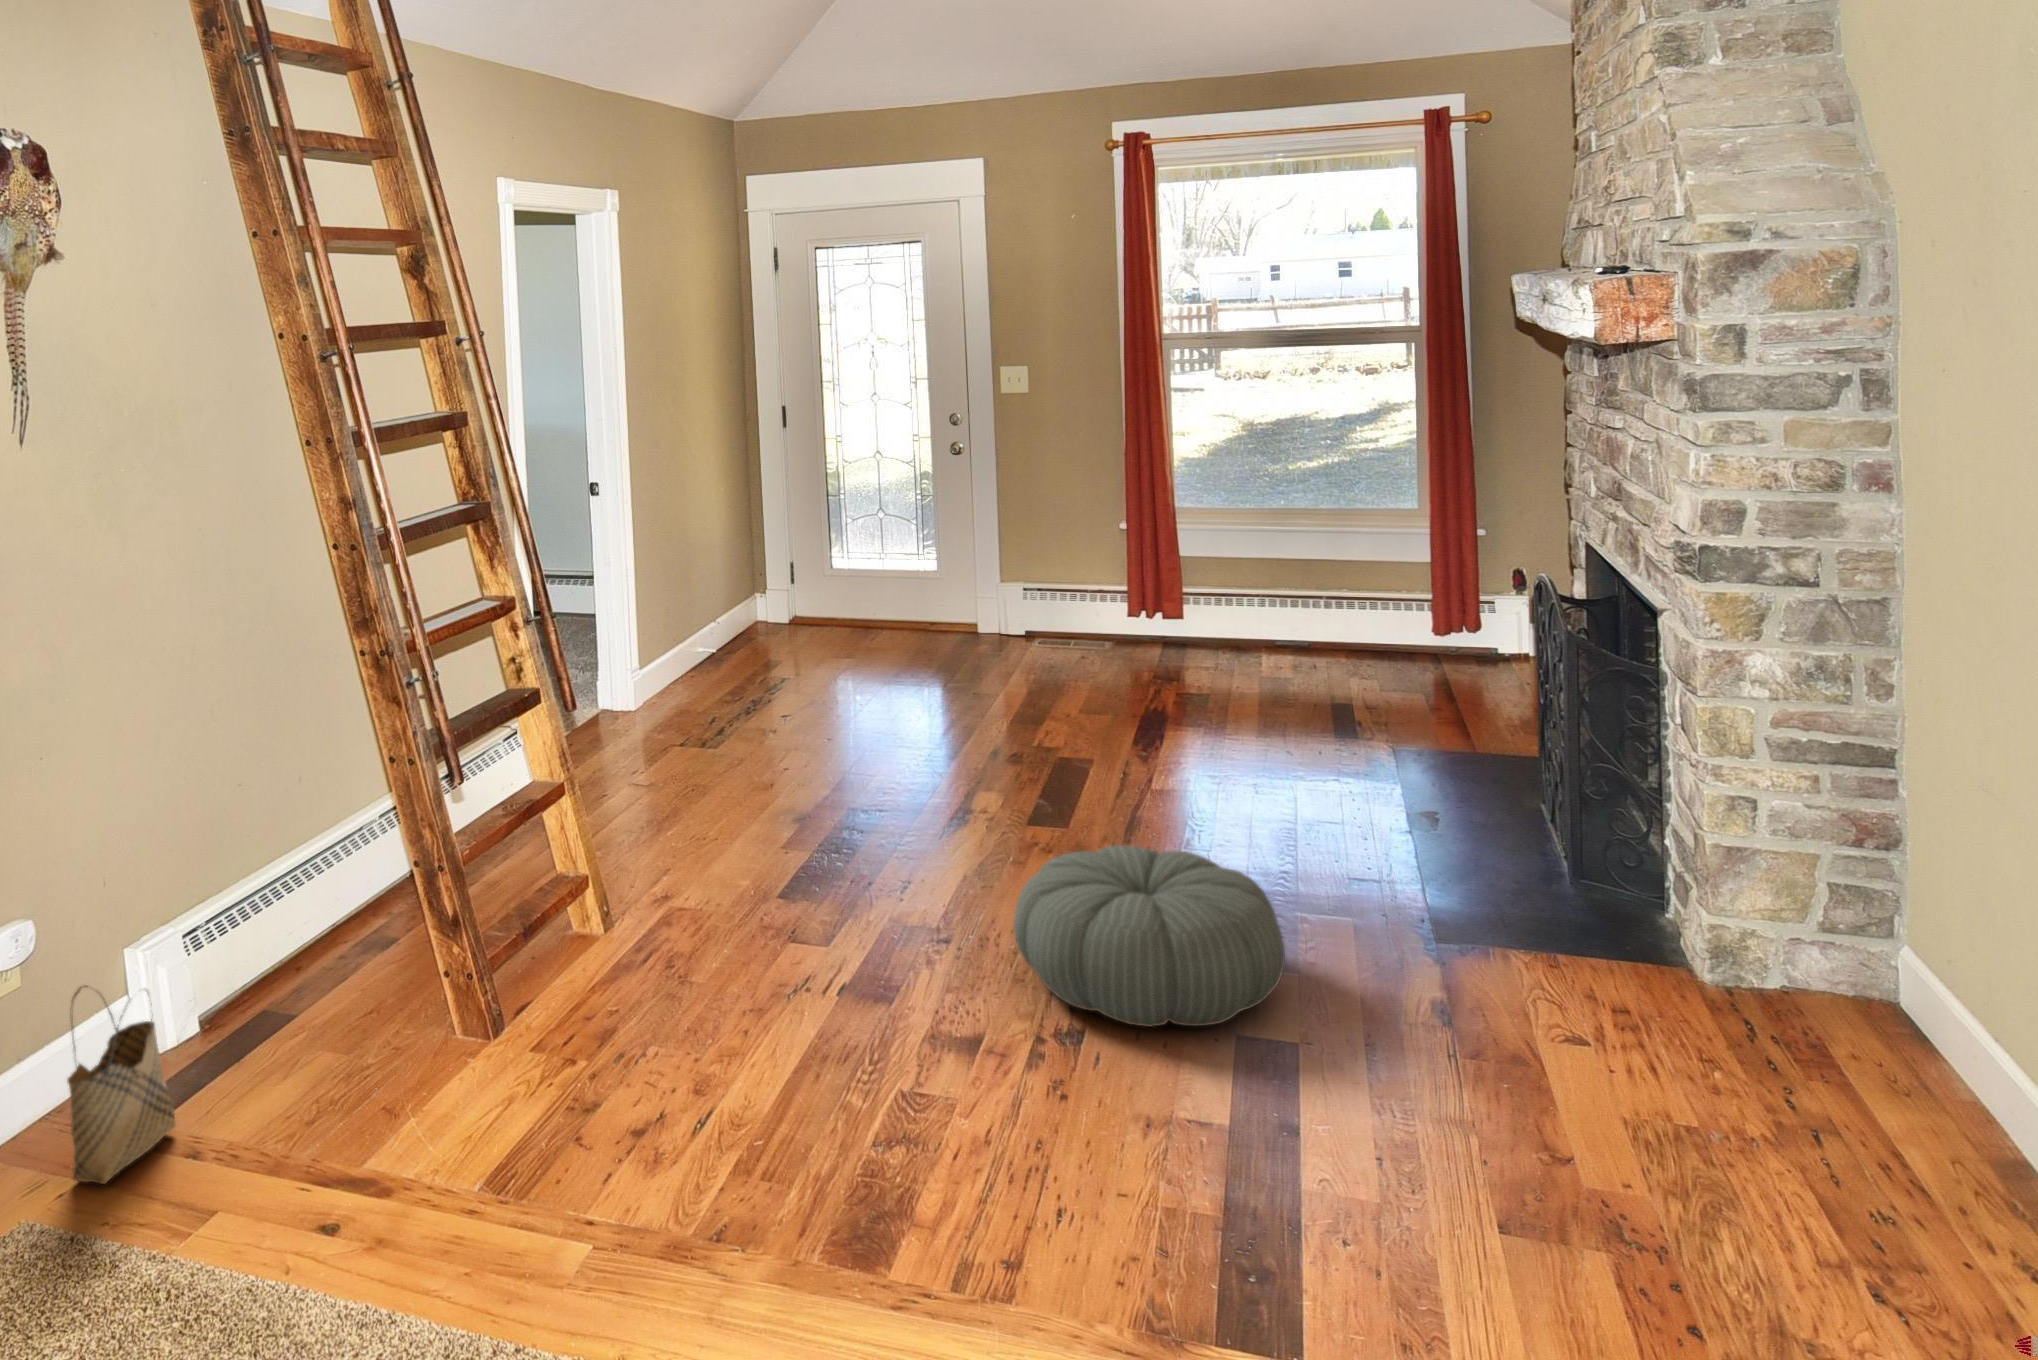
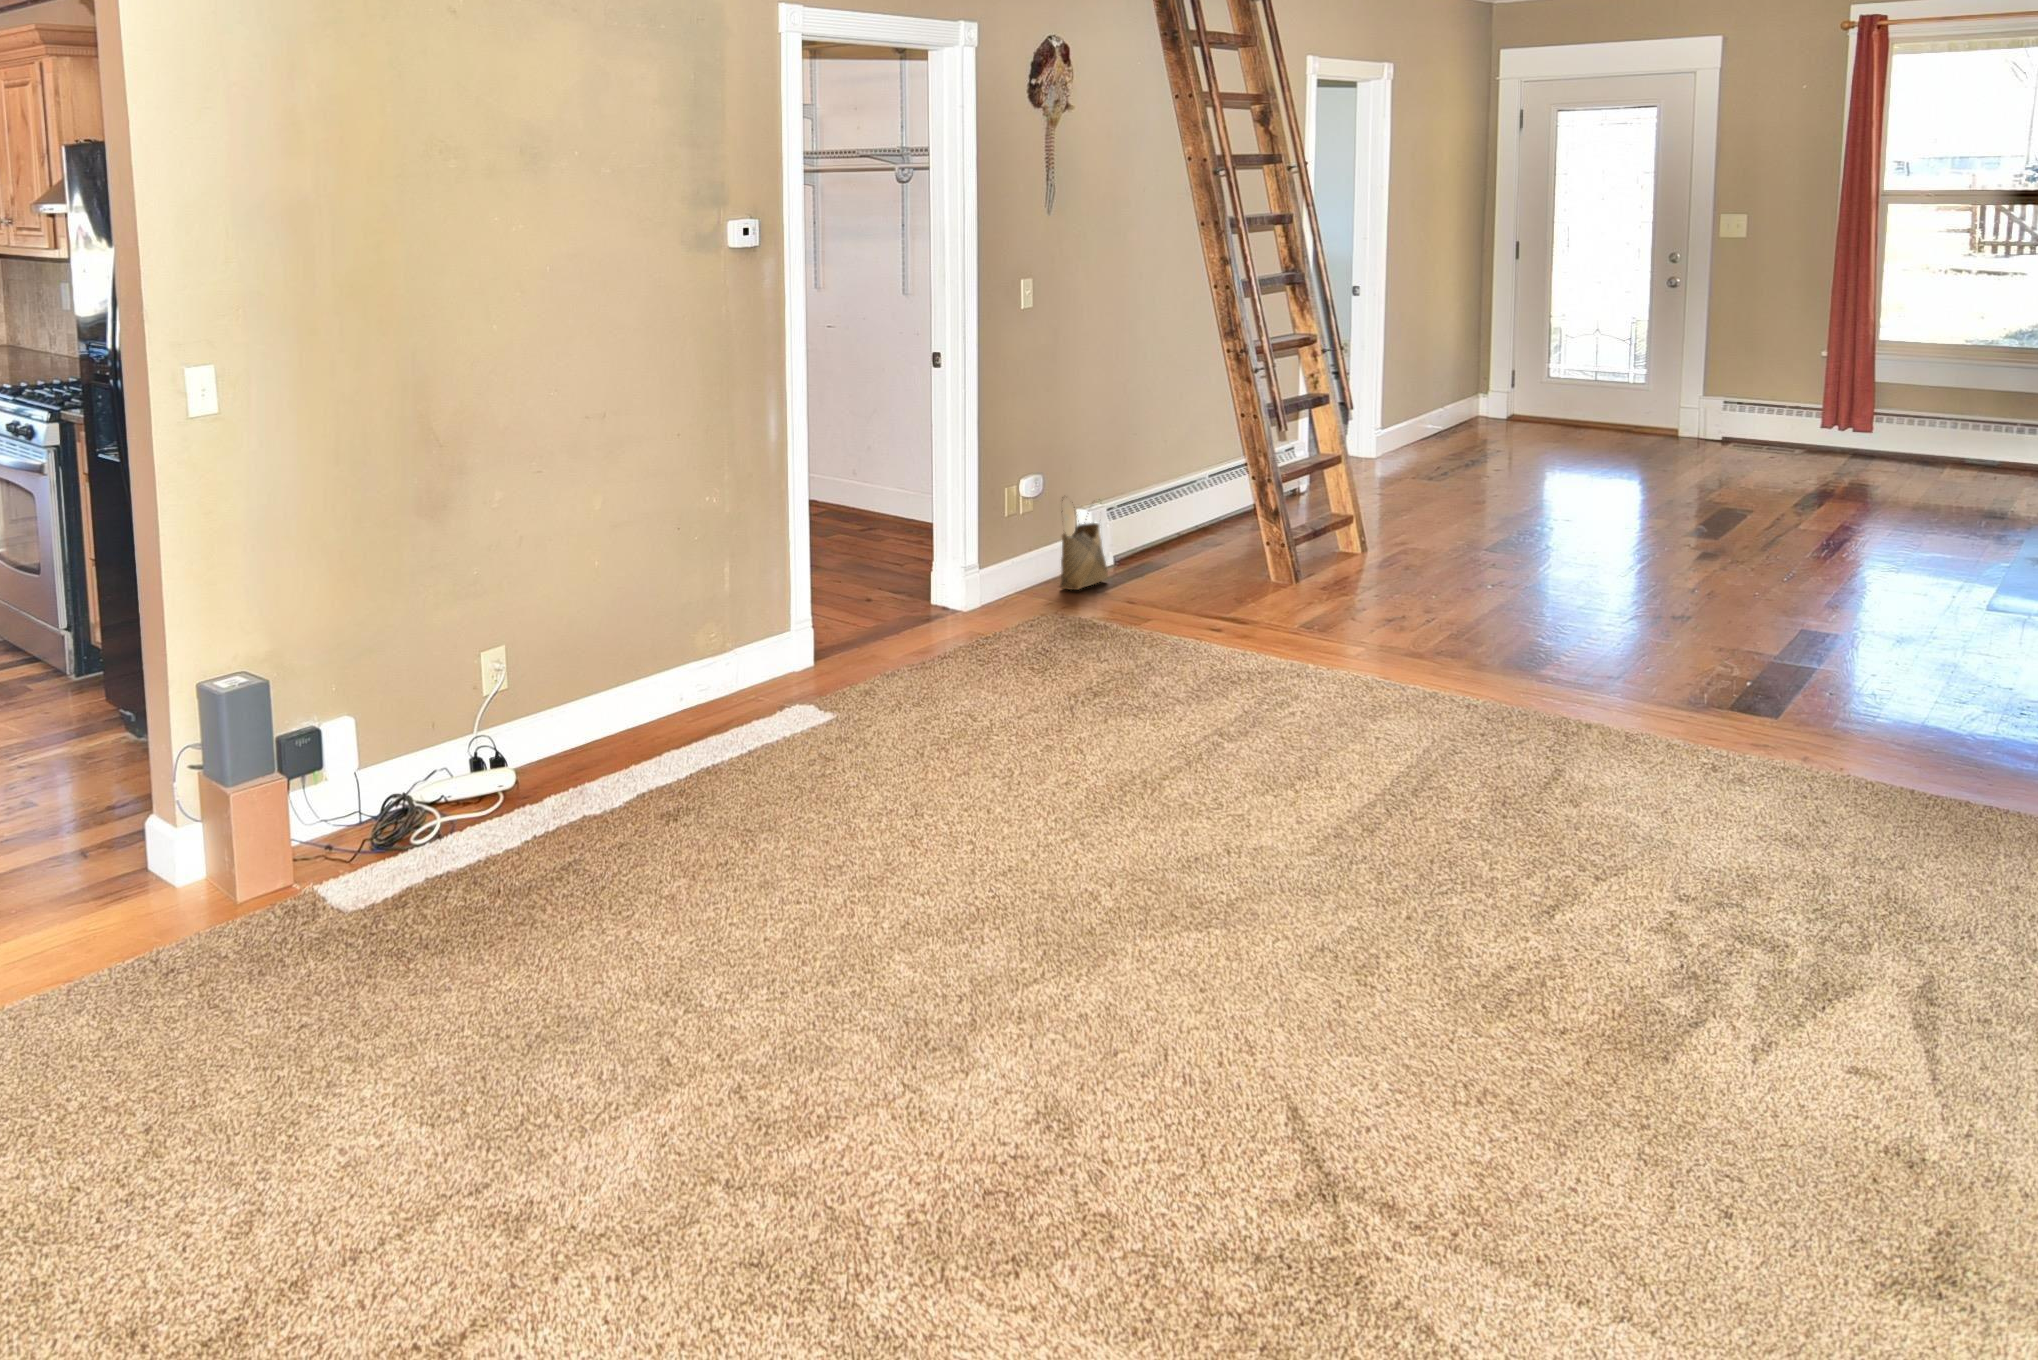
pouf: present [1014,845,1285,1027] -> none [1639,517,1837,616]

